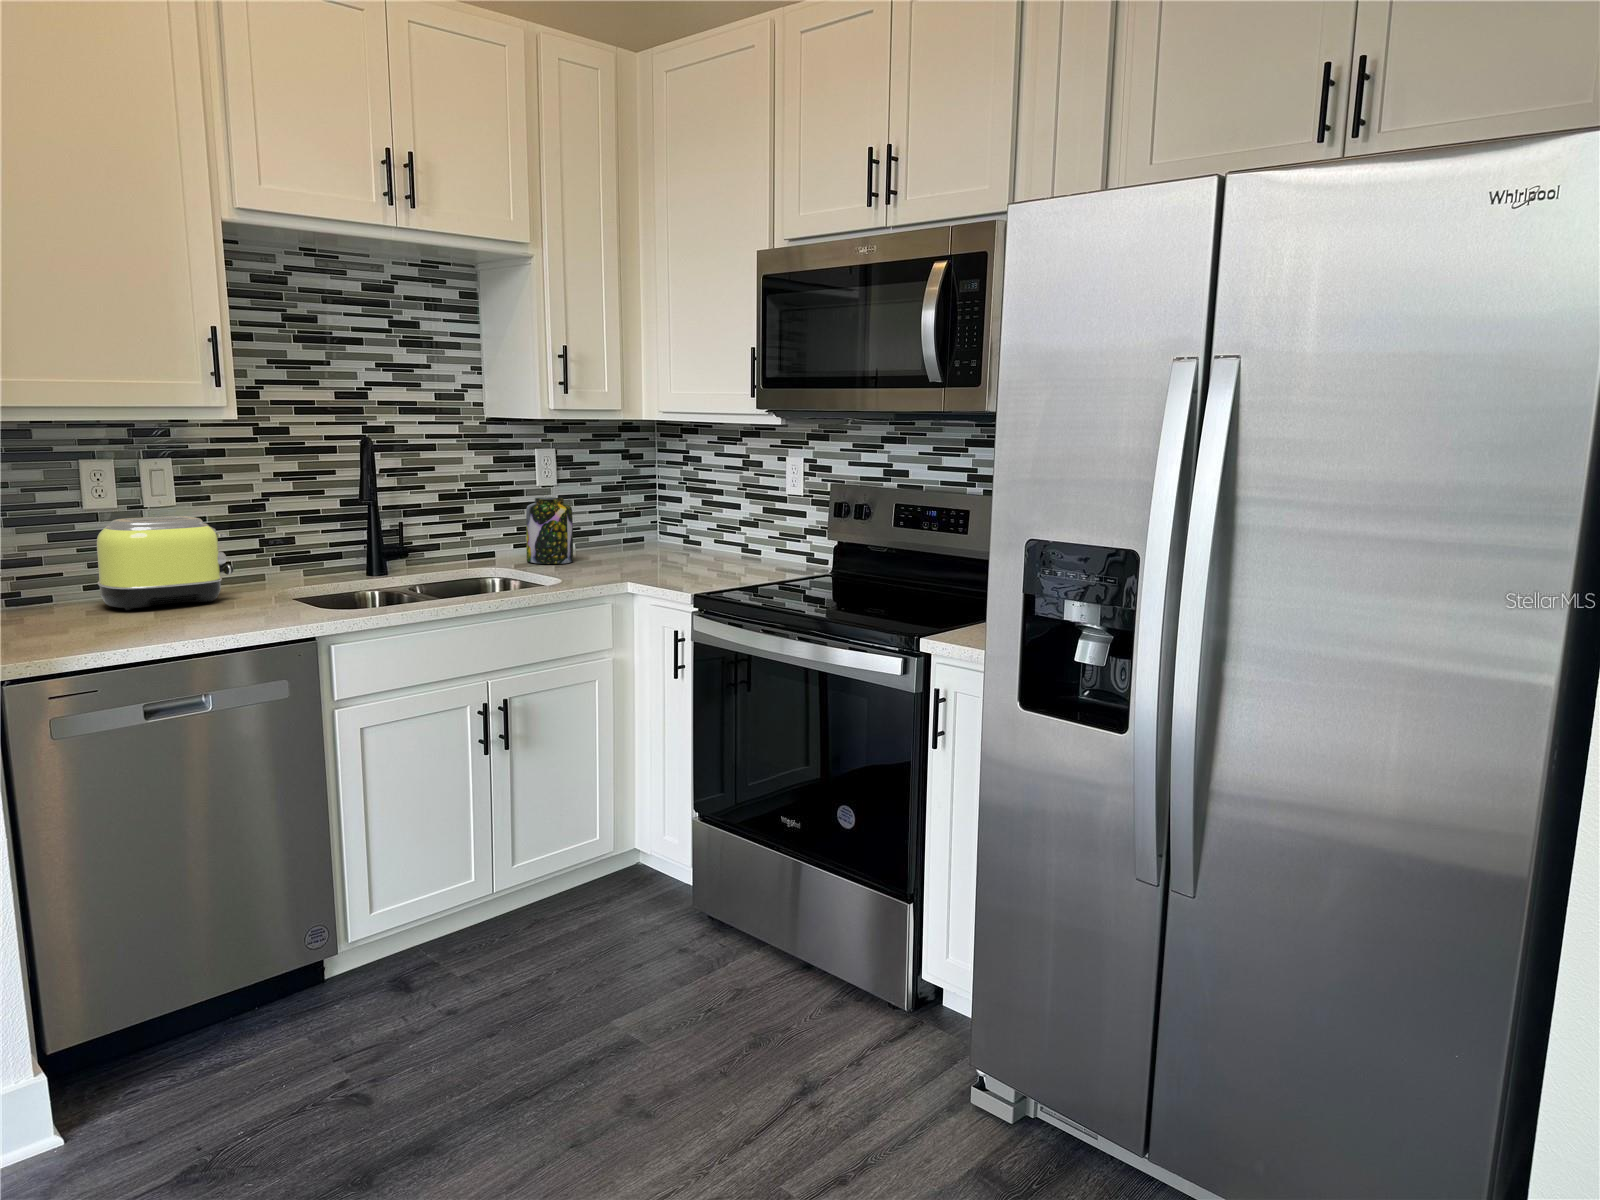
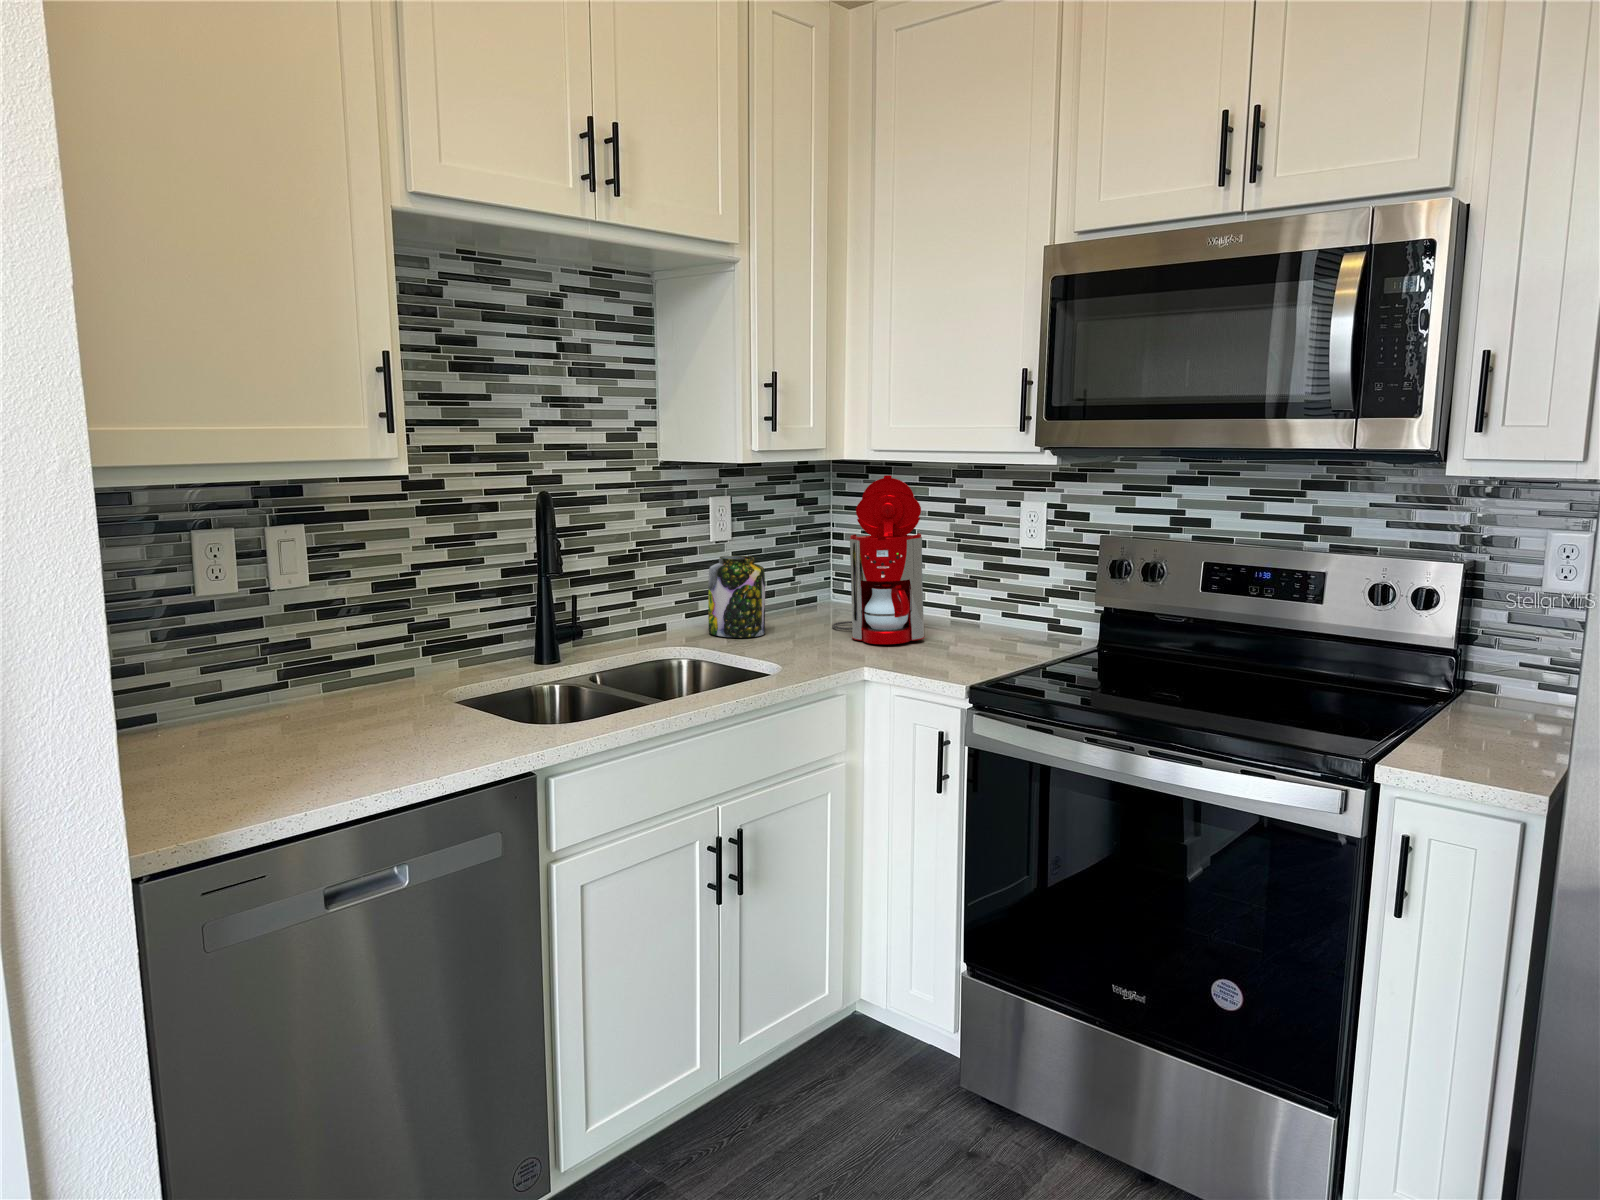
coffee maker: none [634,432,703,570] -> present [832,475,925,644]
toaster: present [97,516,234,610] -> none [219,602,397,737]

